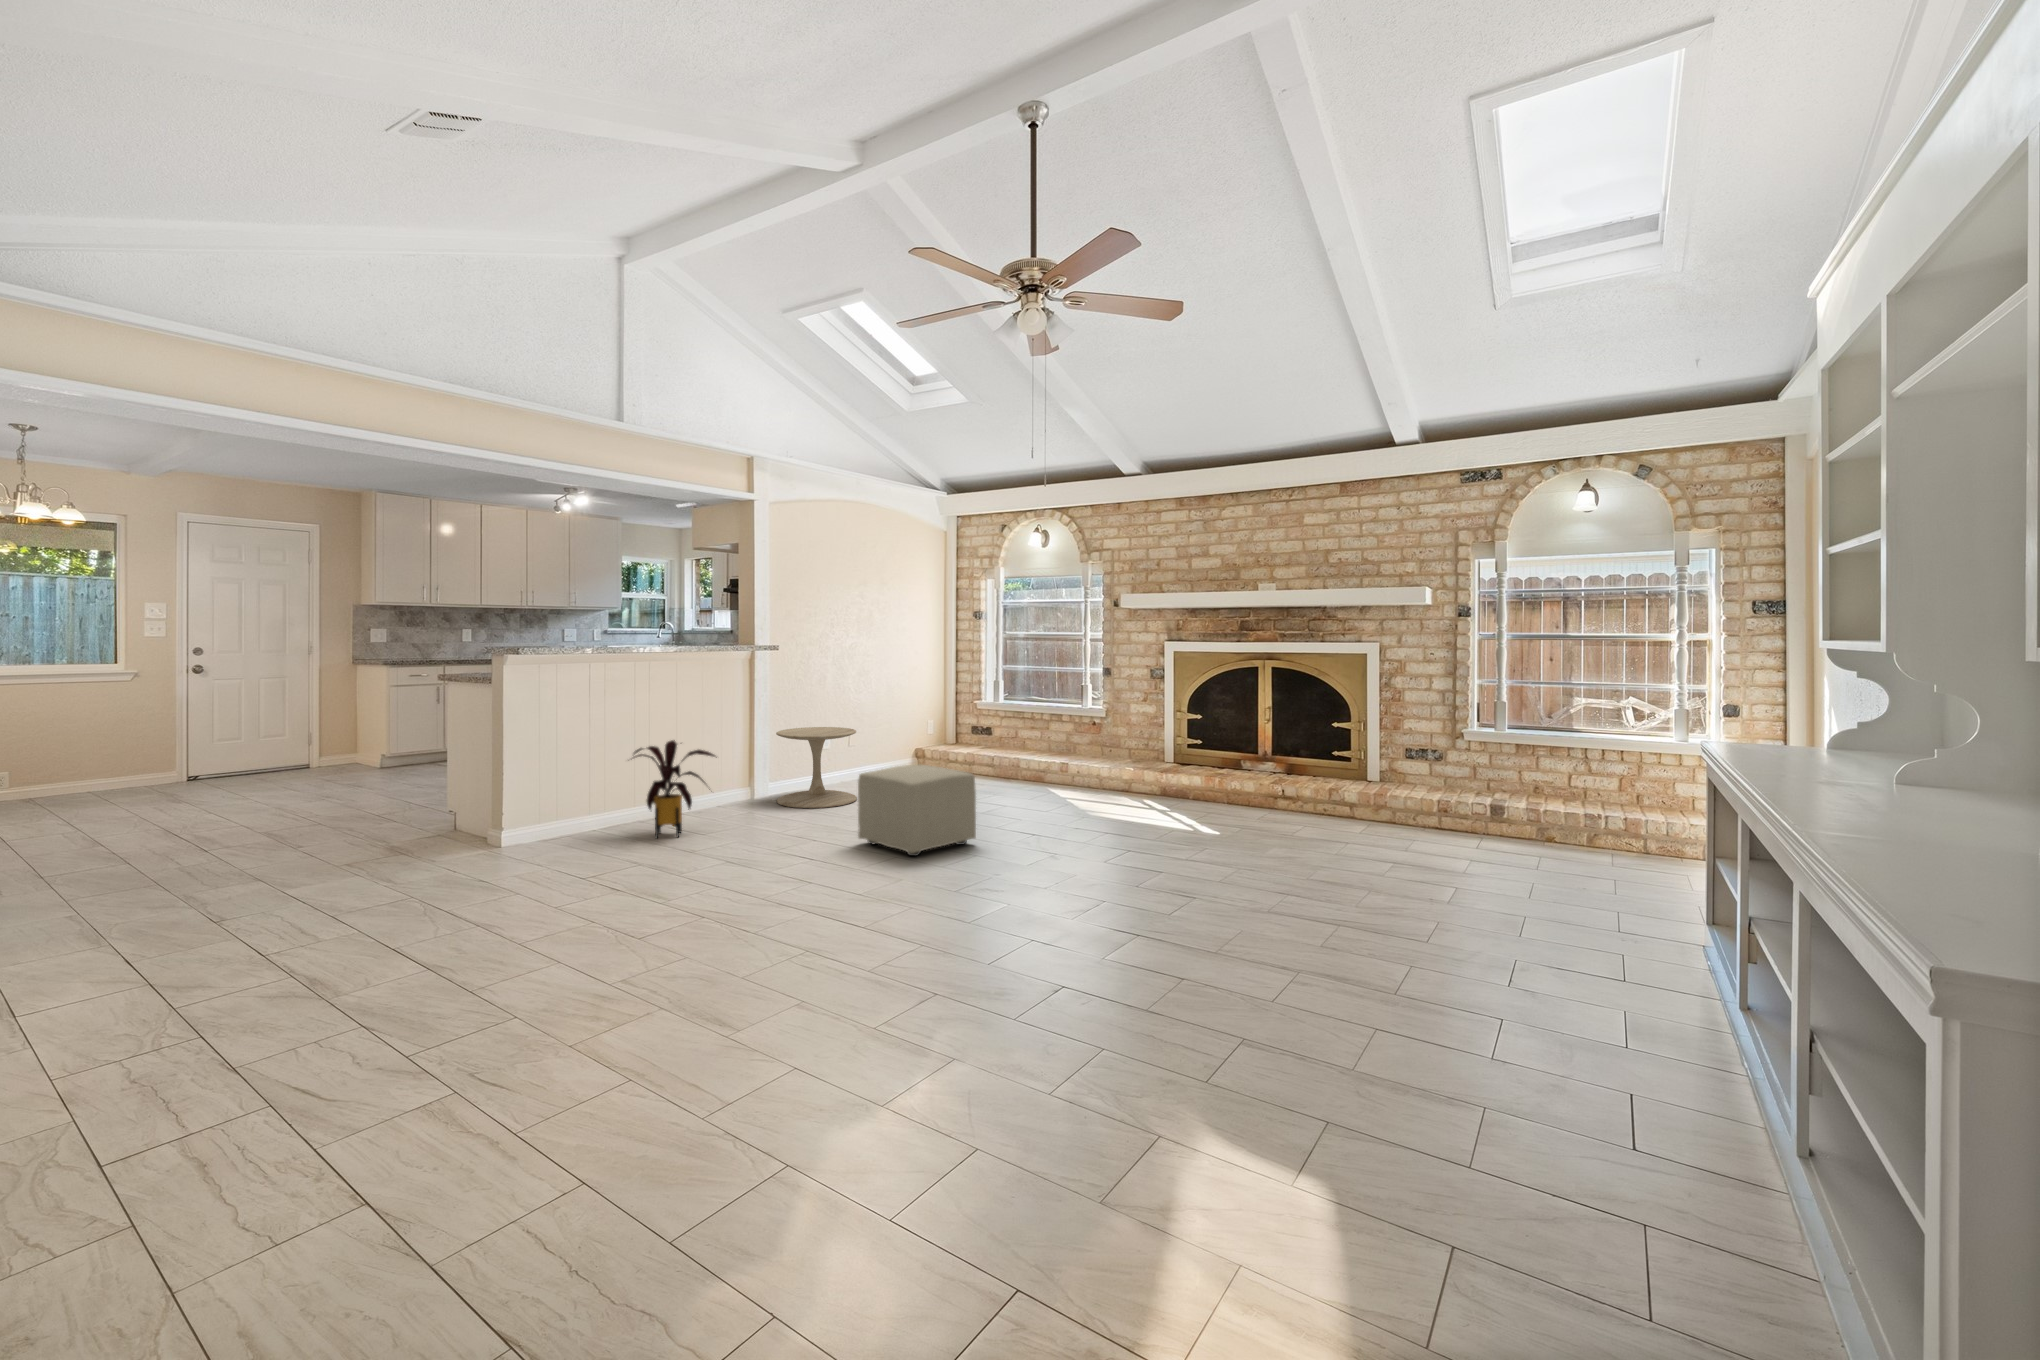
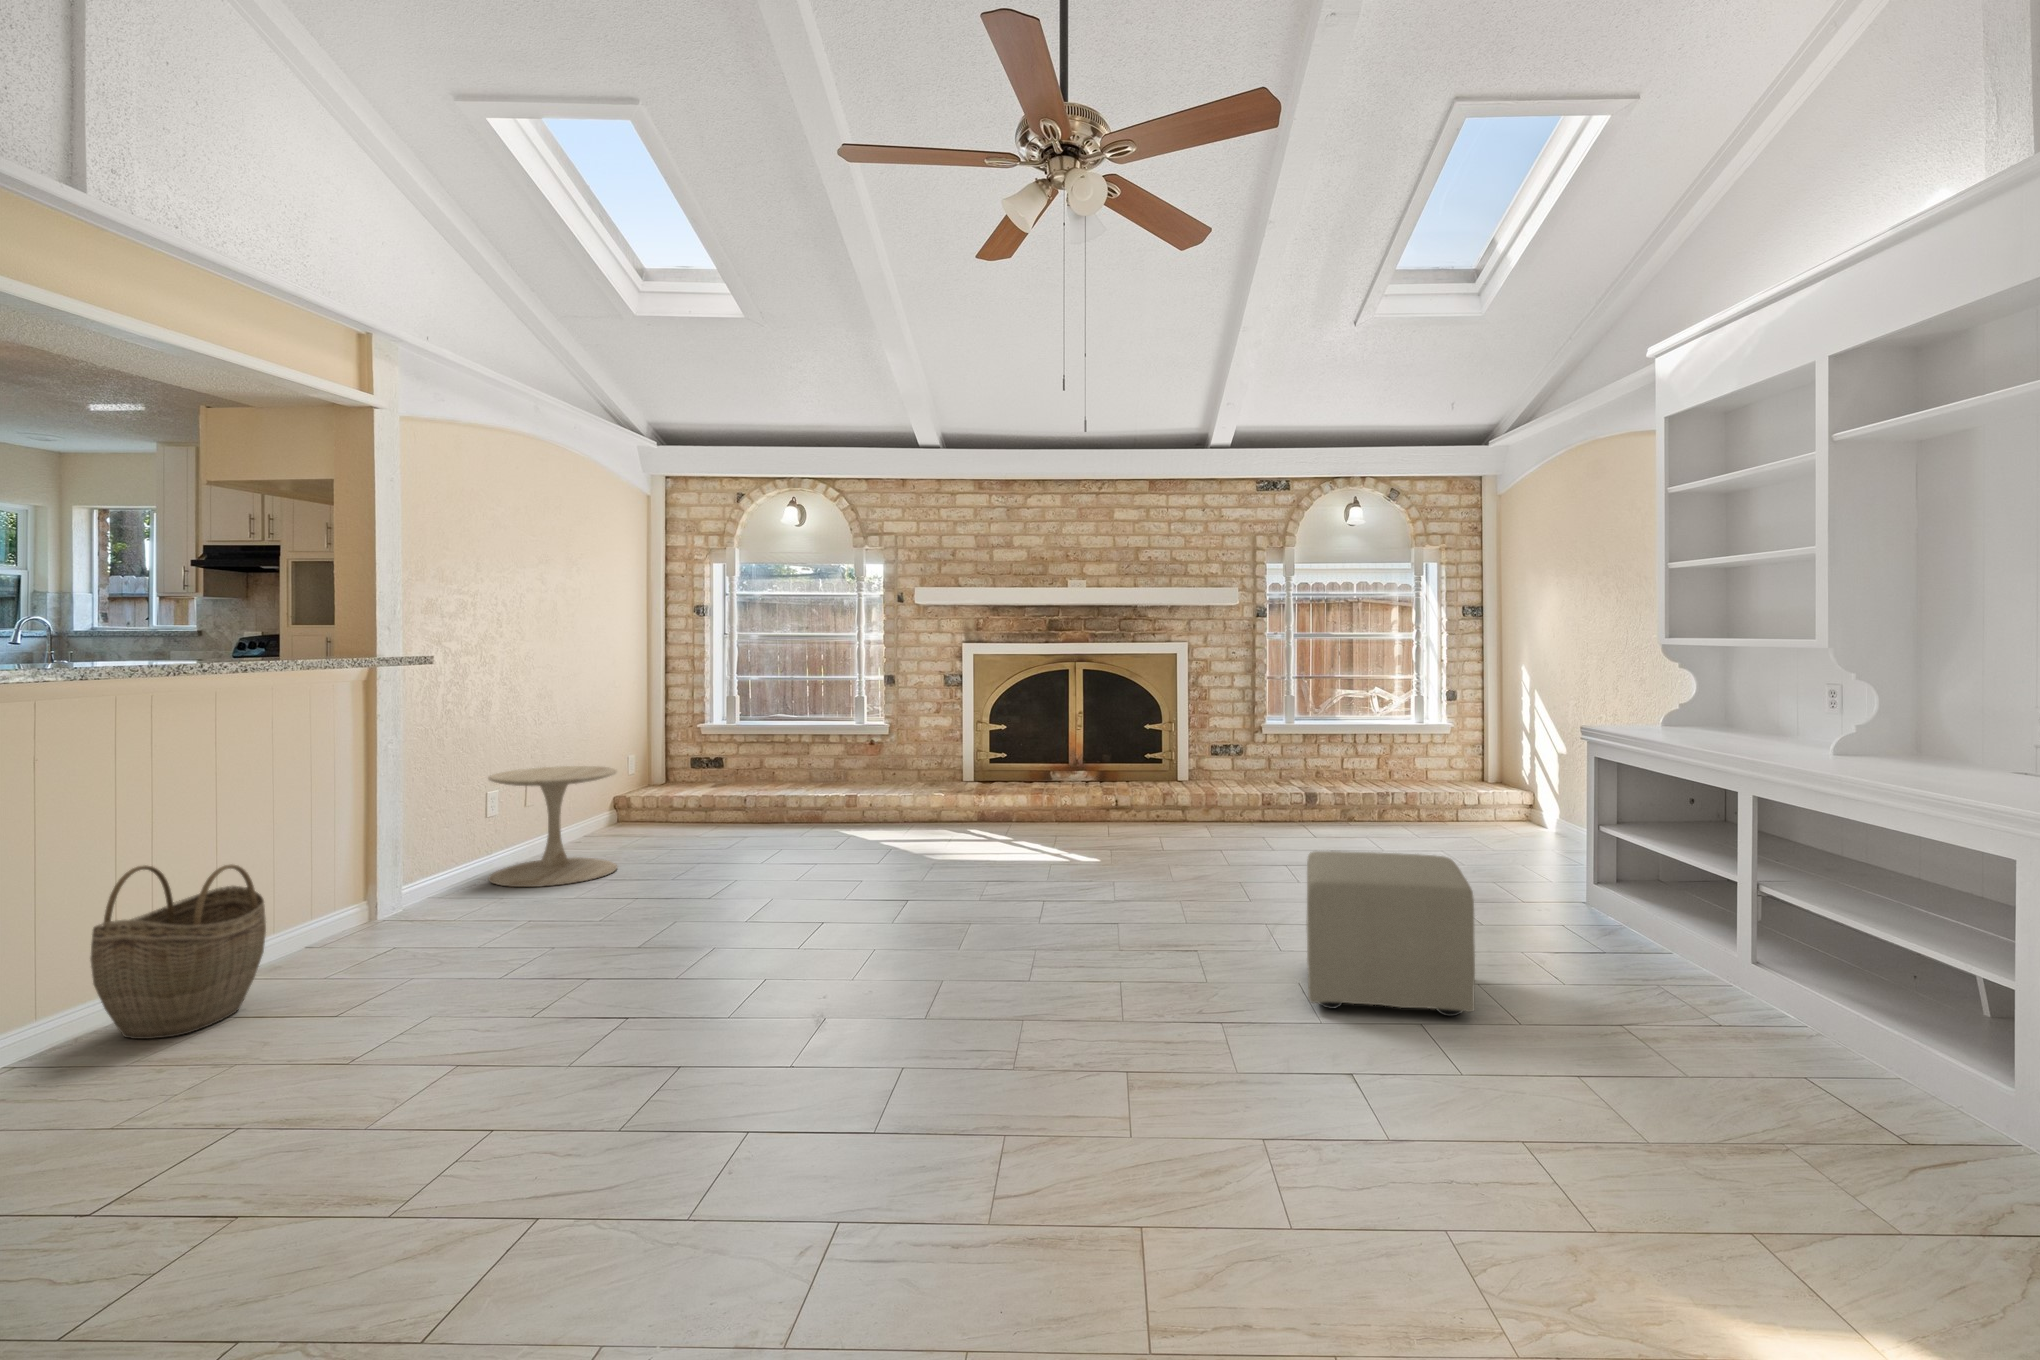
house plant: present [633,740,717,838] -> none [301,798,488,958]
ottoman: present [858,765,976,856] -> present [1307,851,1475,1016]
woven basket: none [490,768,577,865] -> present [90,864,266,1039]

